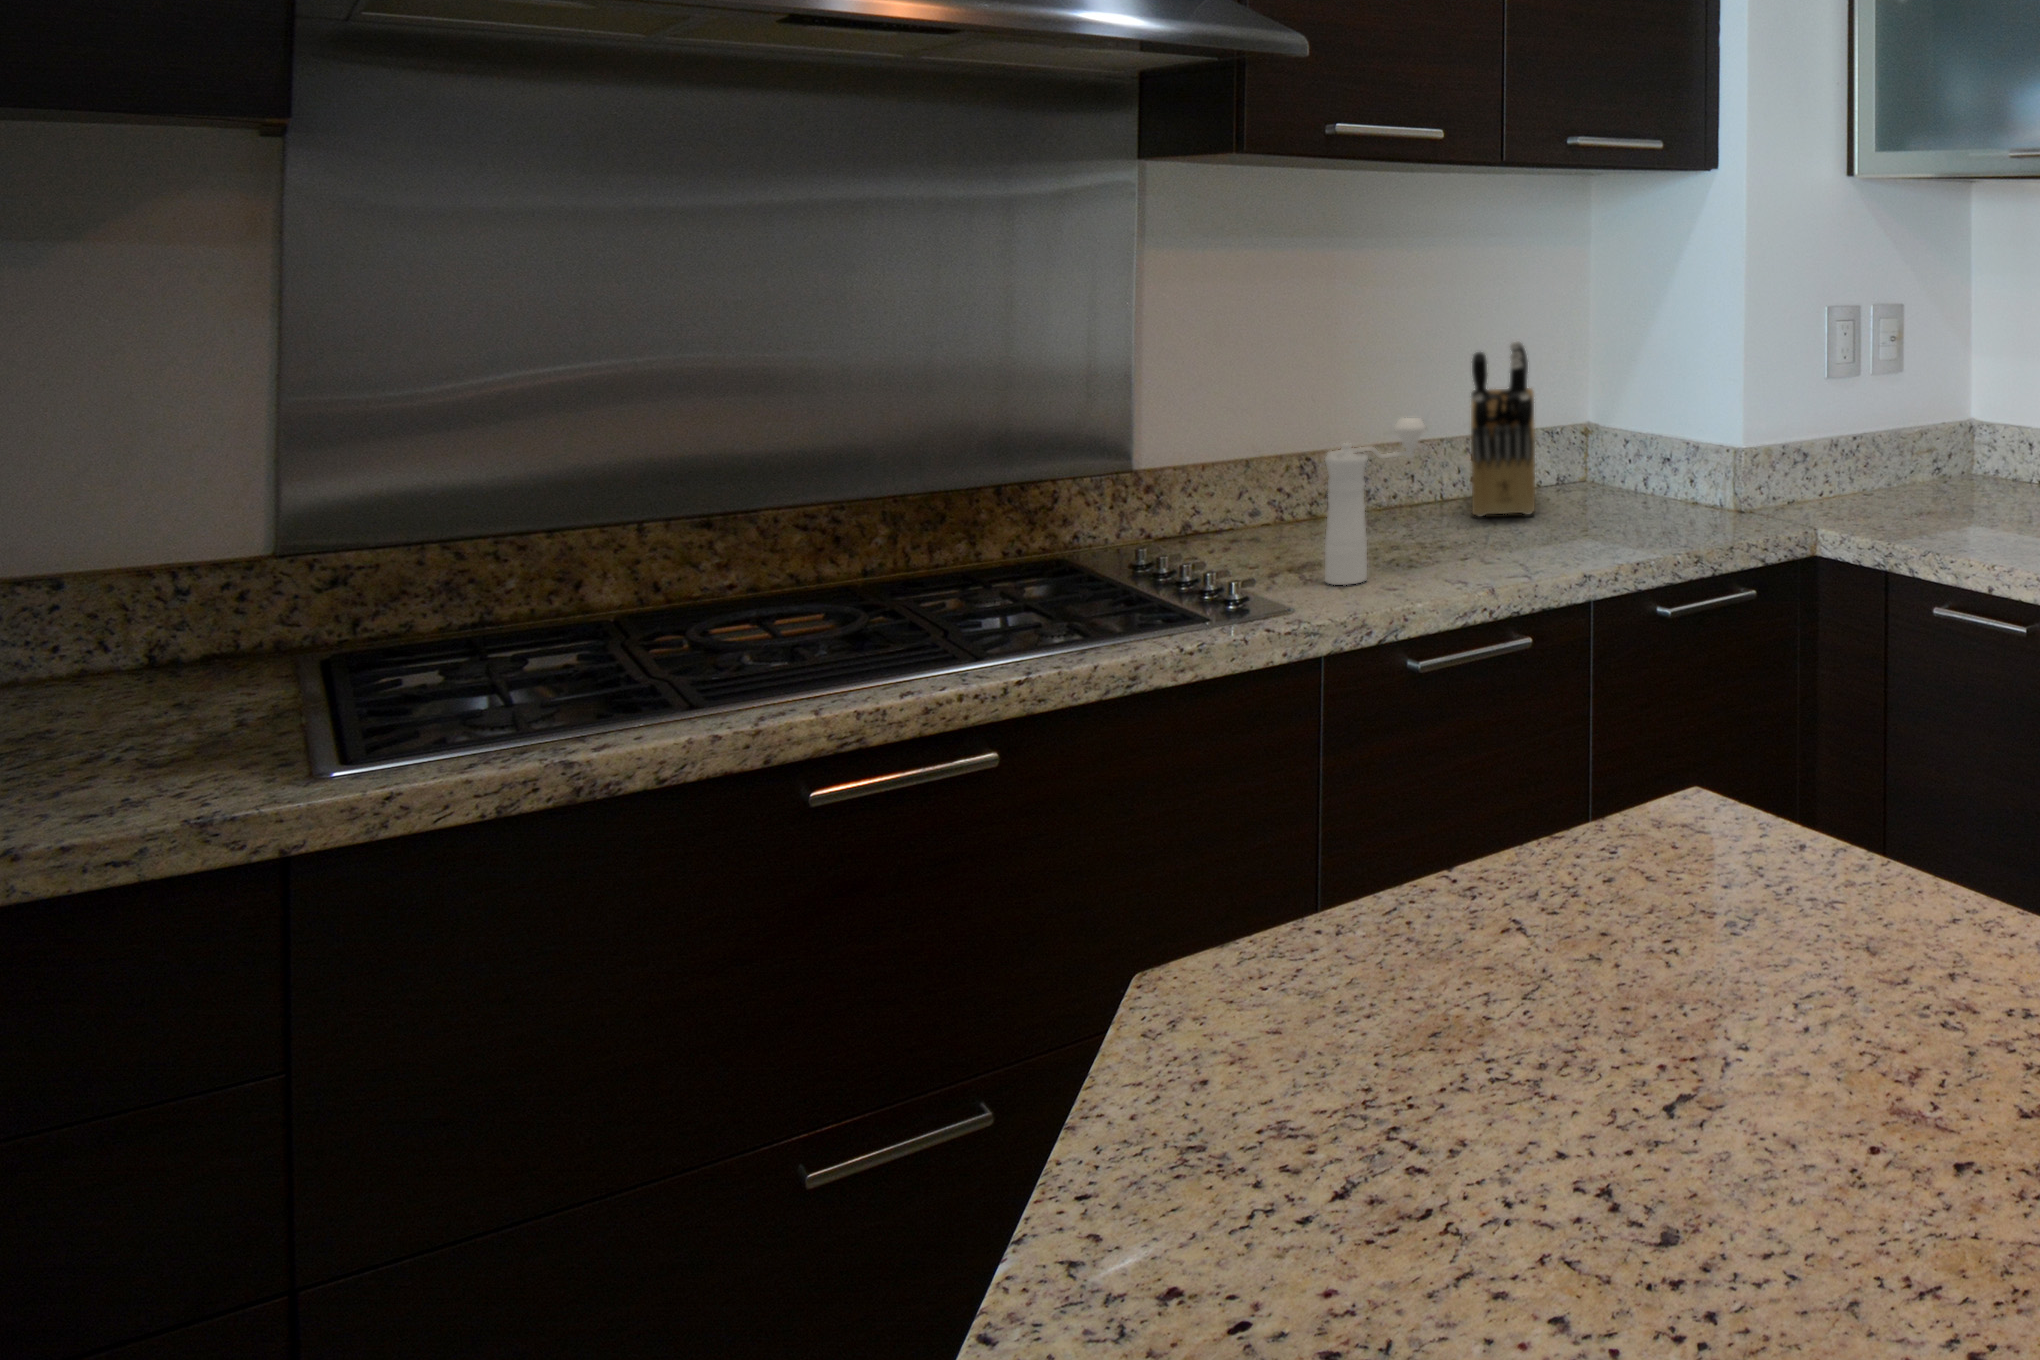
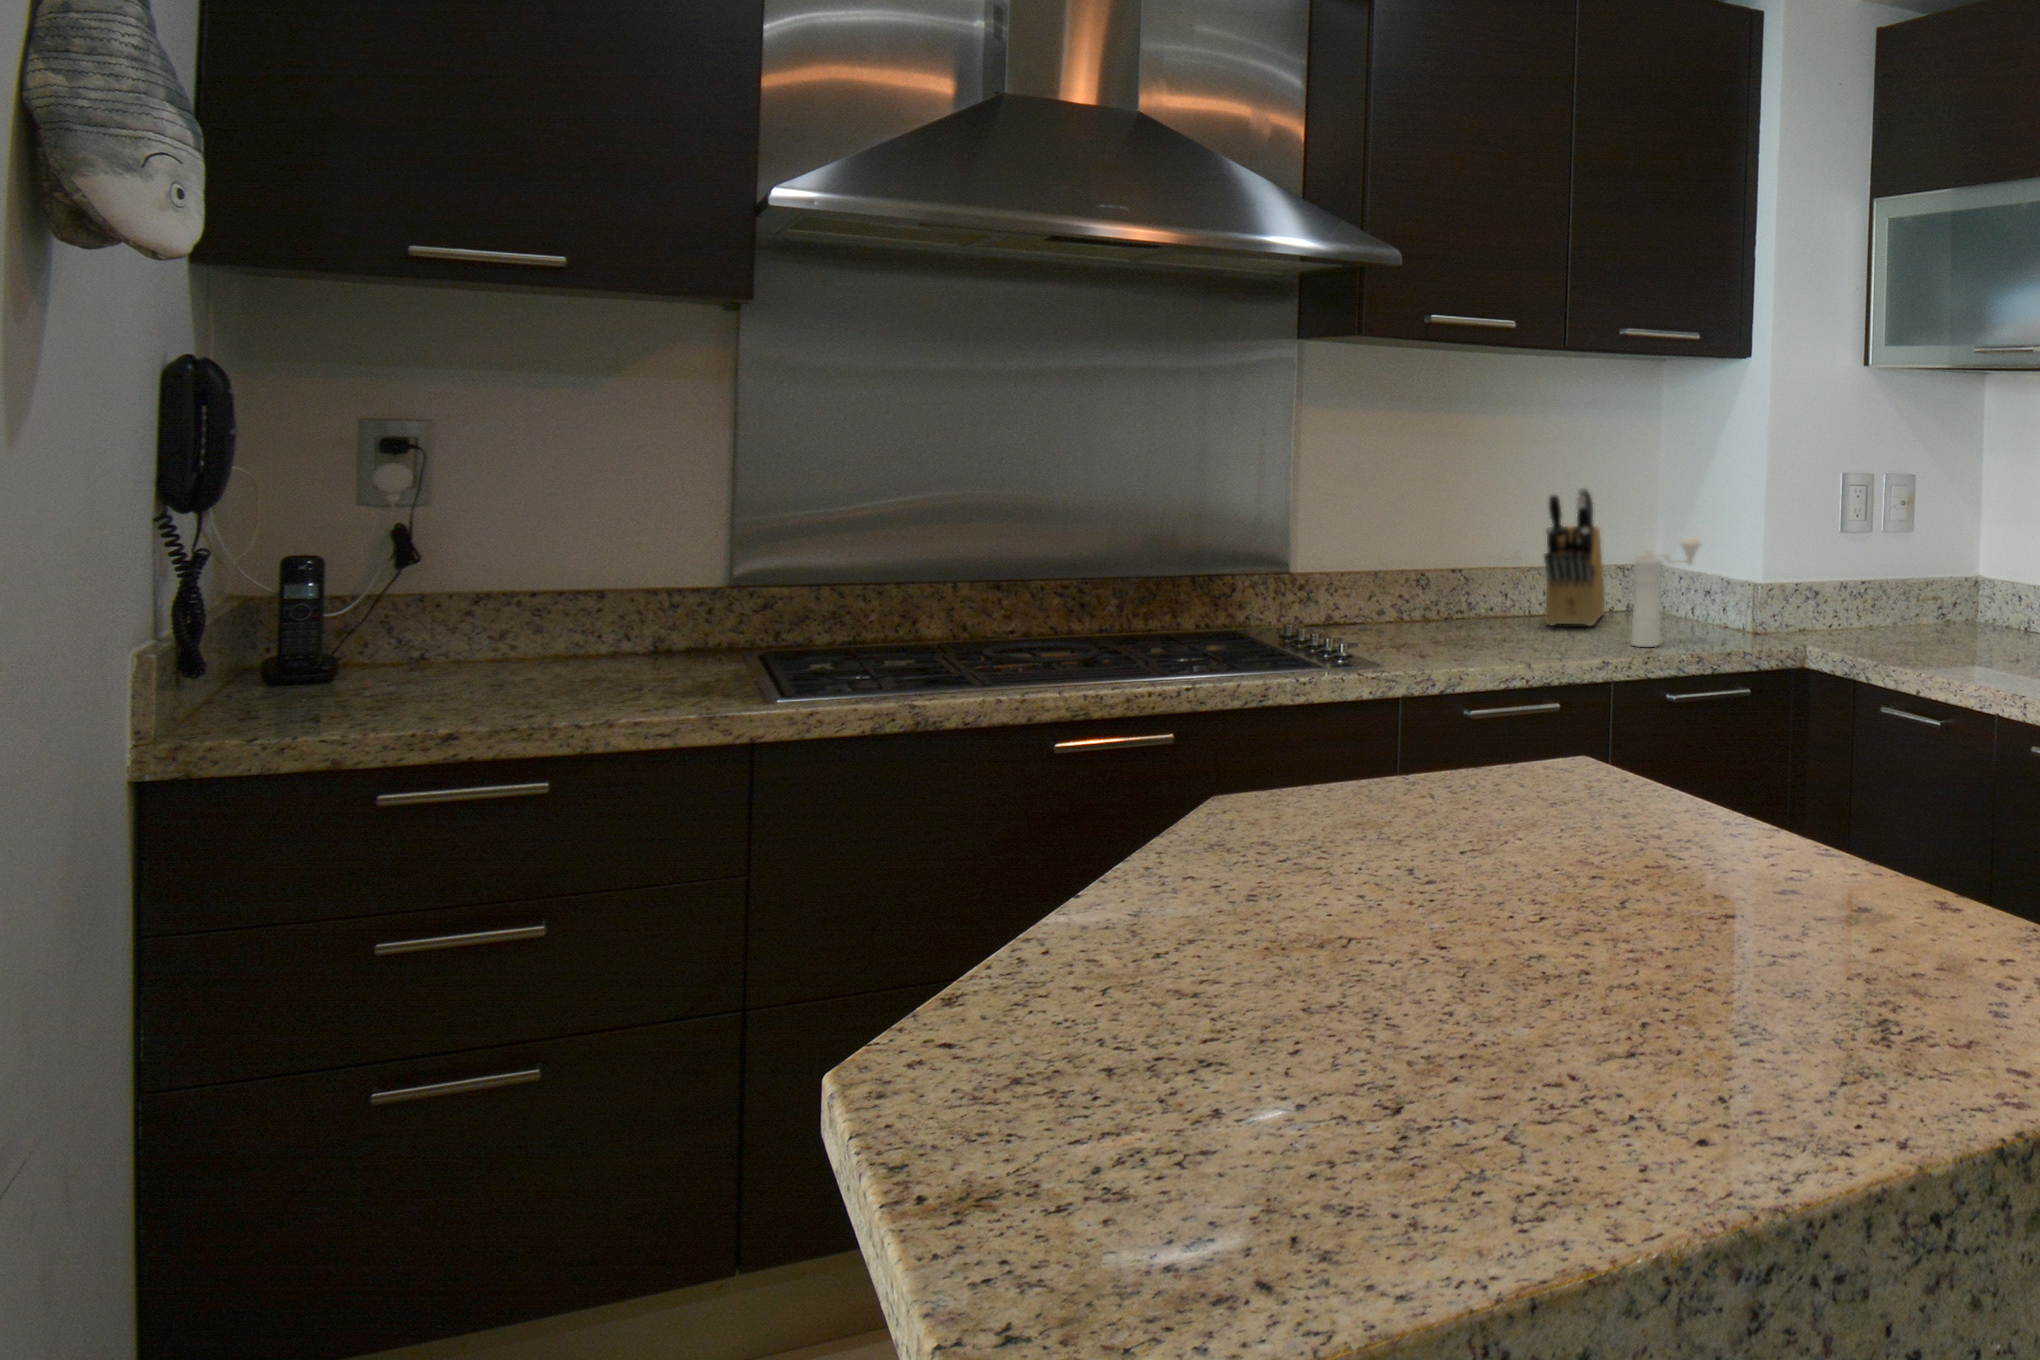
pepper mill: present [1325,418,1425,585] -> present [1632,537,1701,647]

